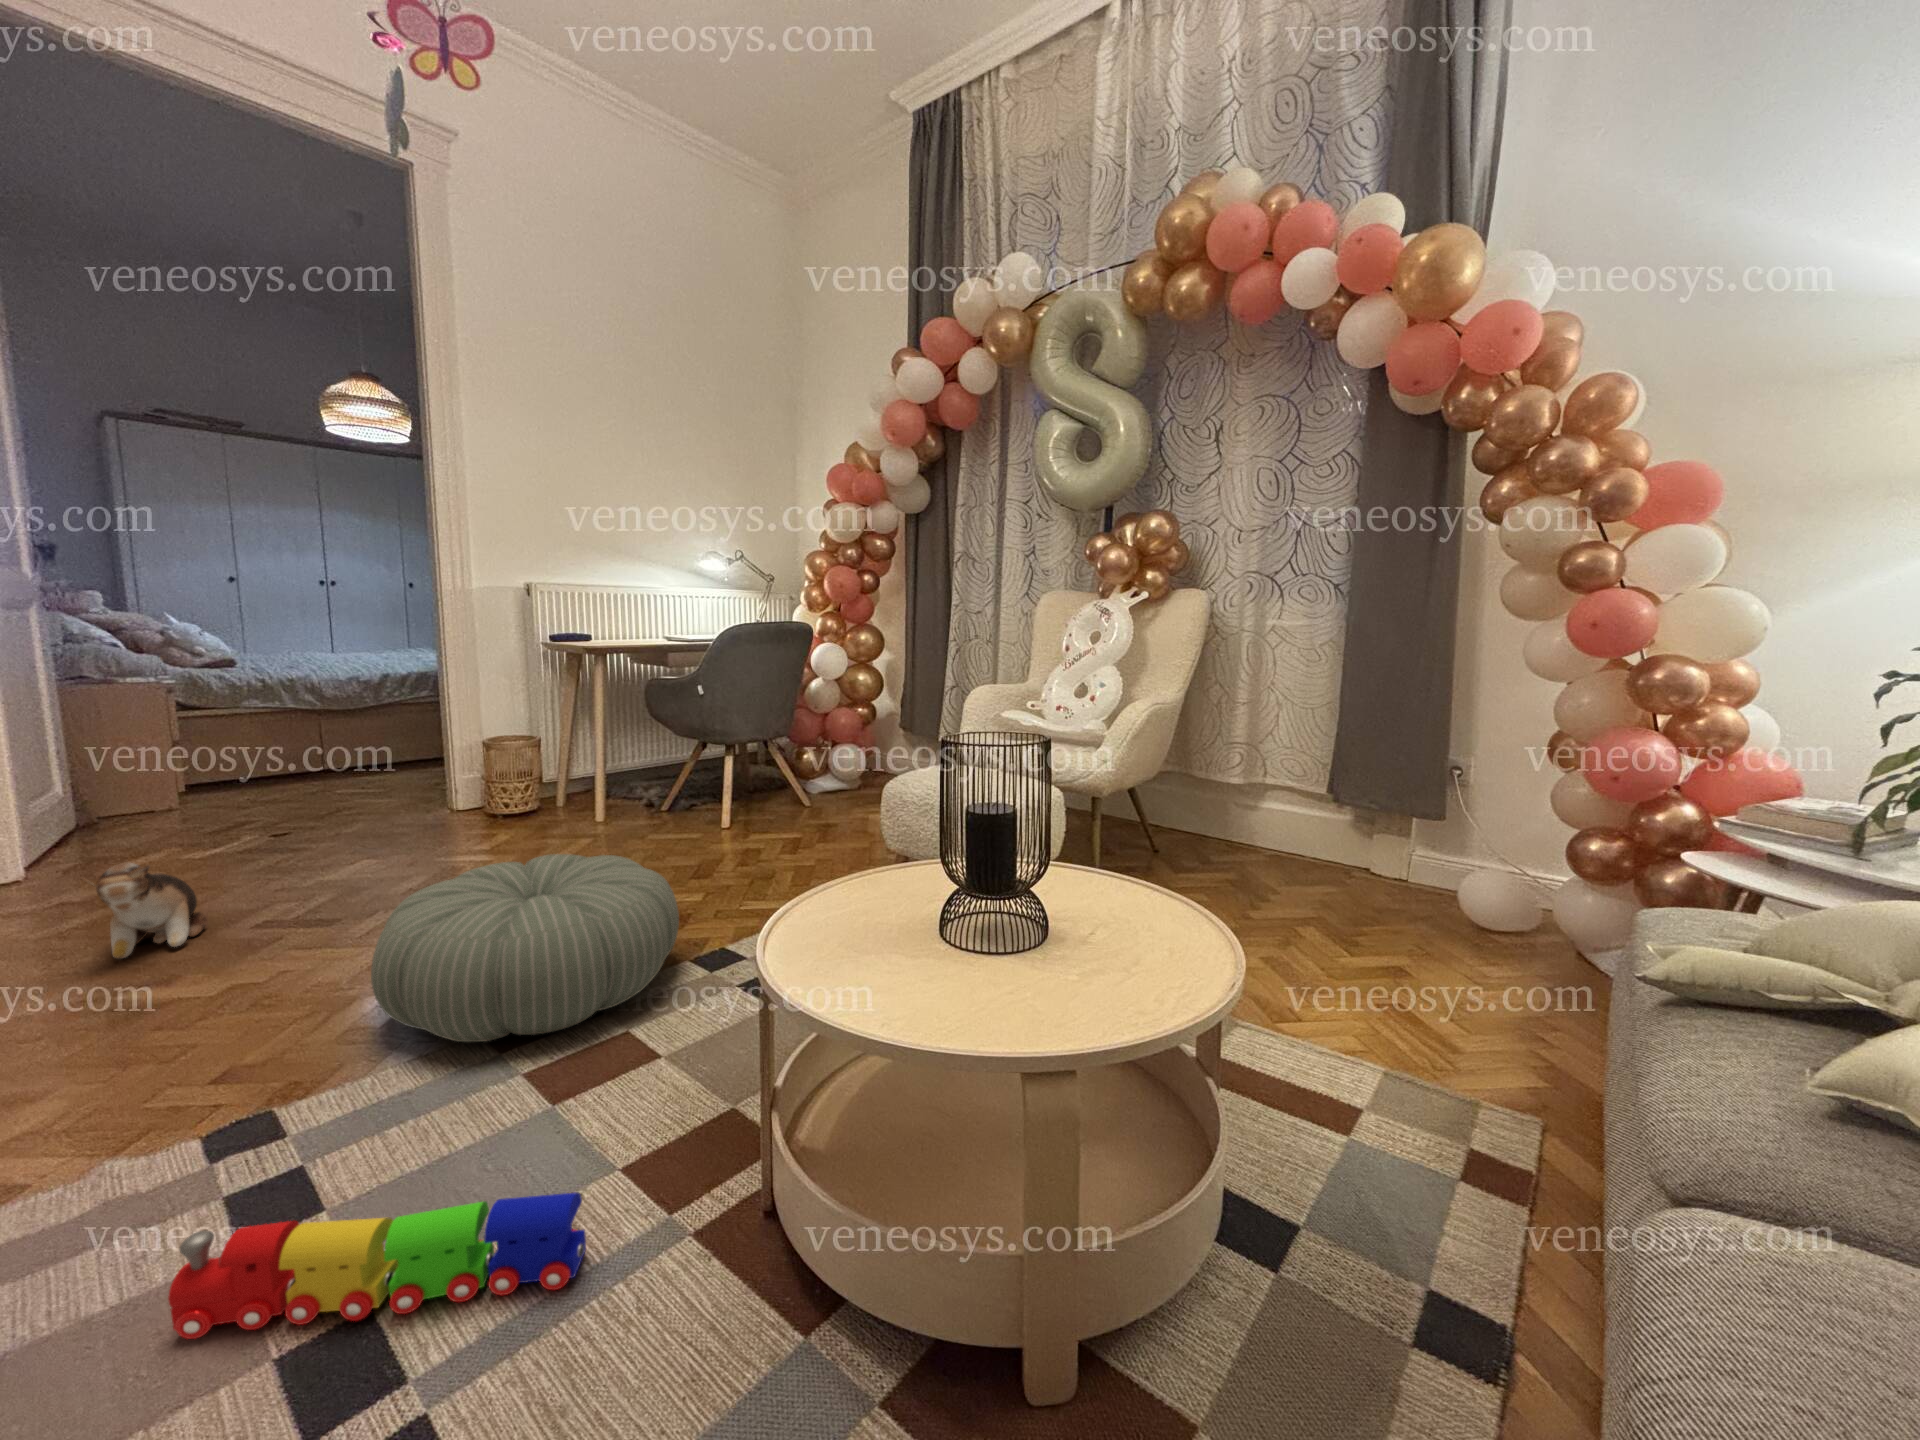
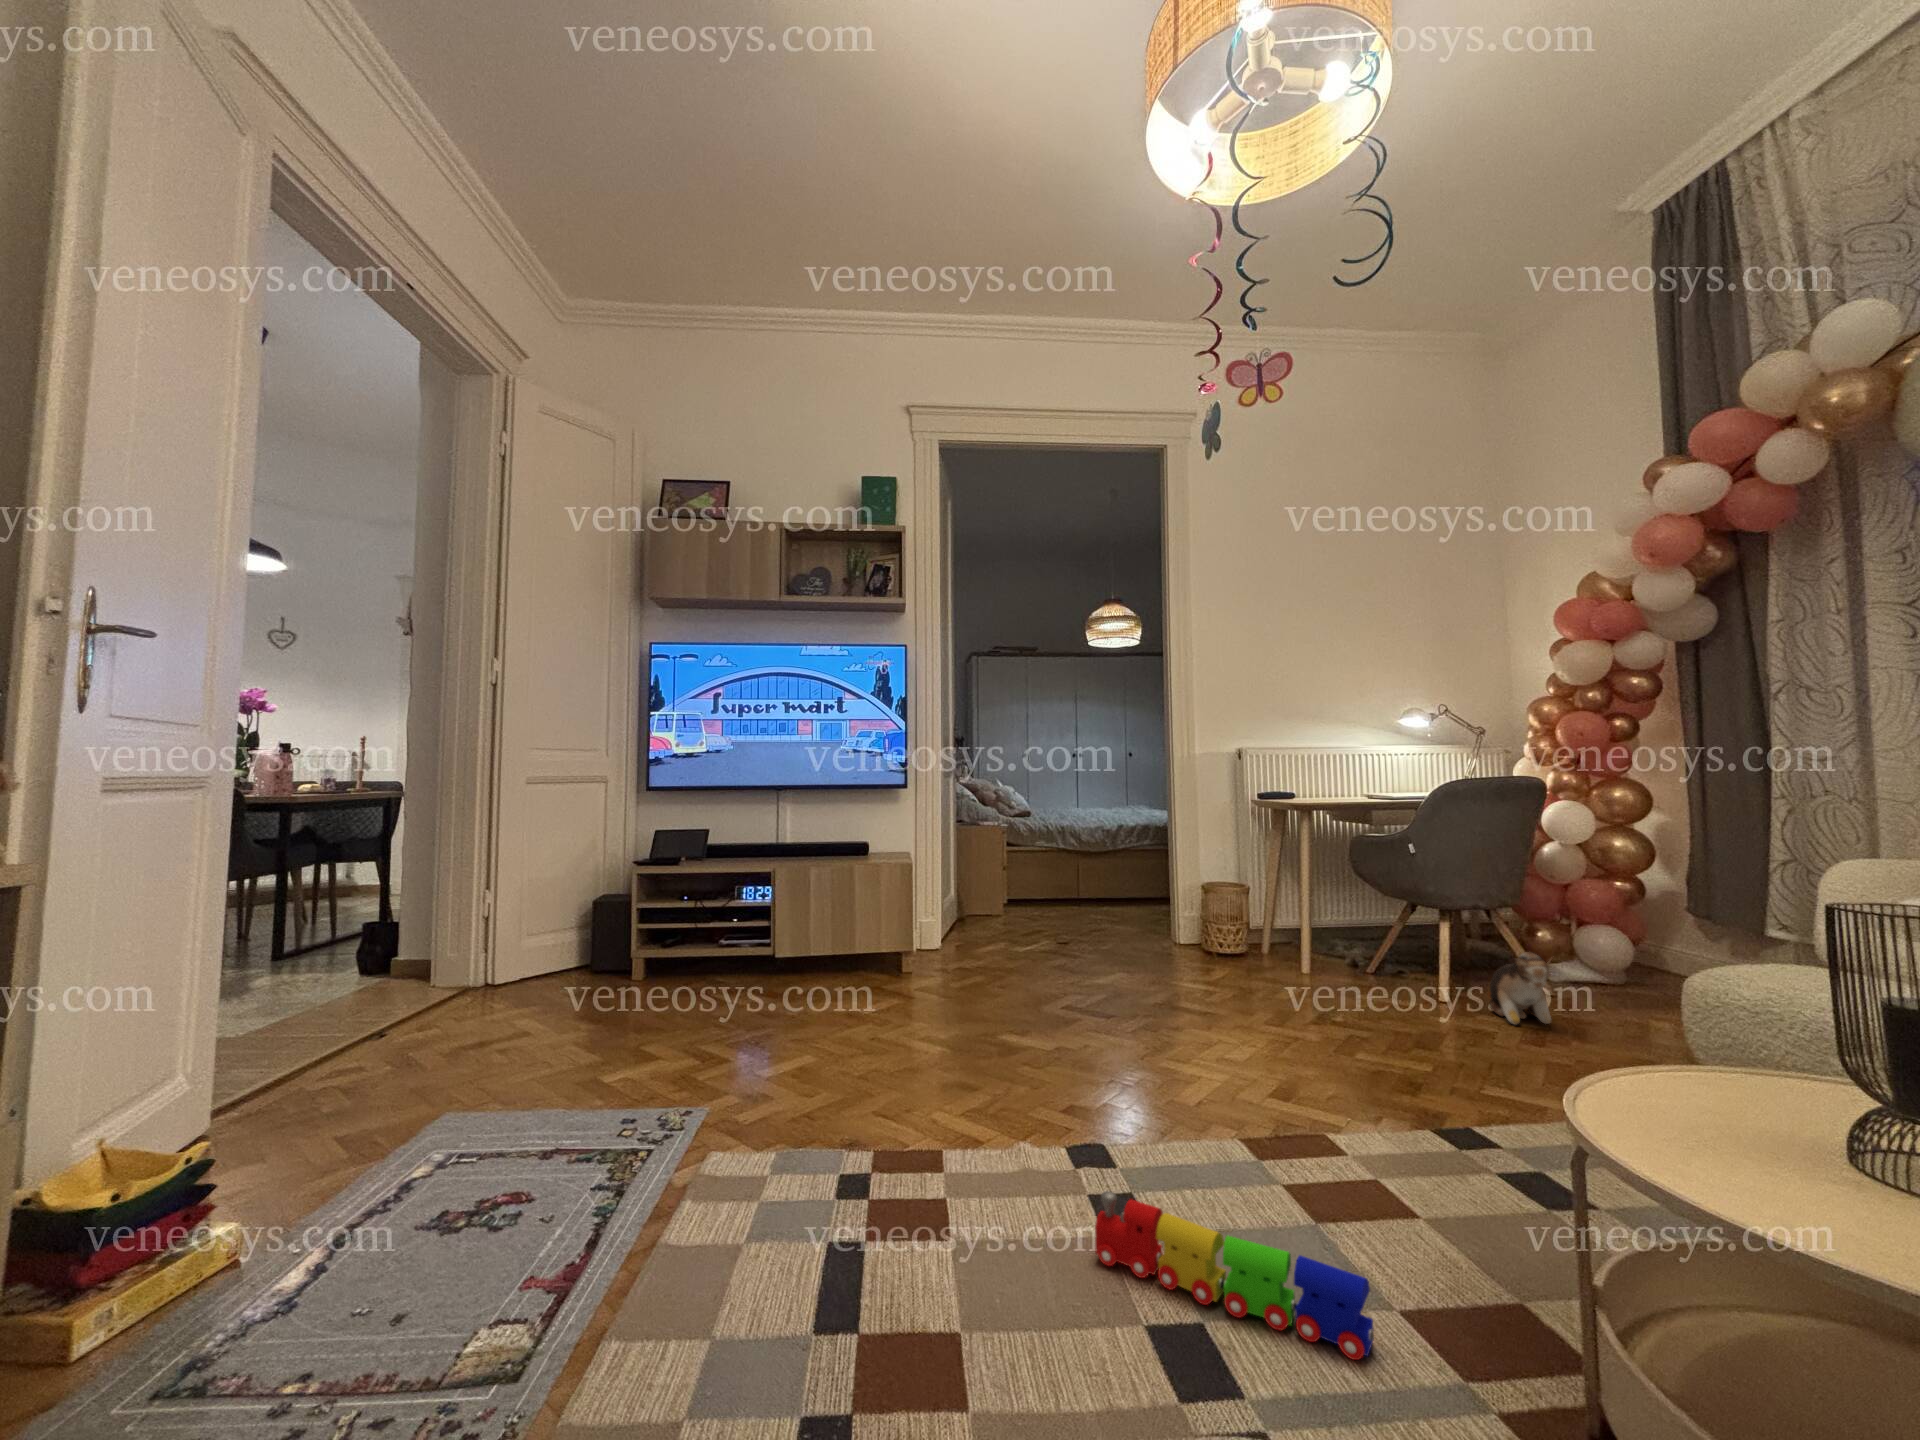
pouf: present [371,854,679,1042] -> none [1165,989,1416,1149]
plush toy: present [84,862,207,959] -> present [1490,952,1551,1025]

